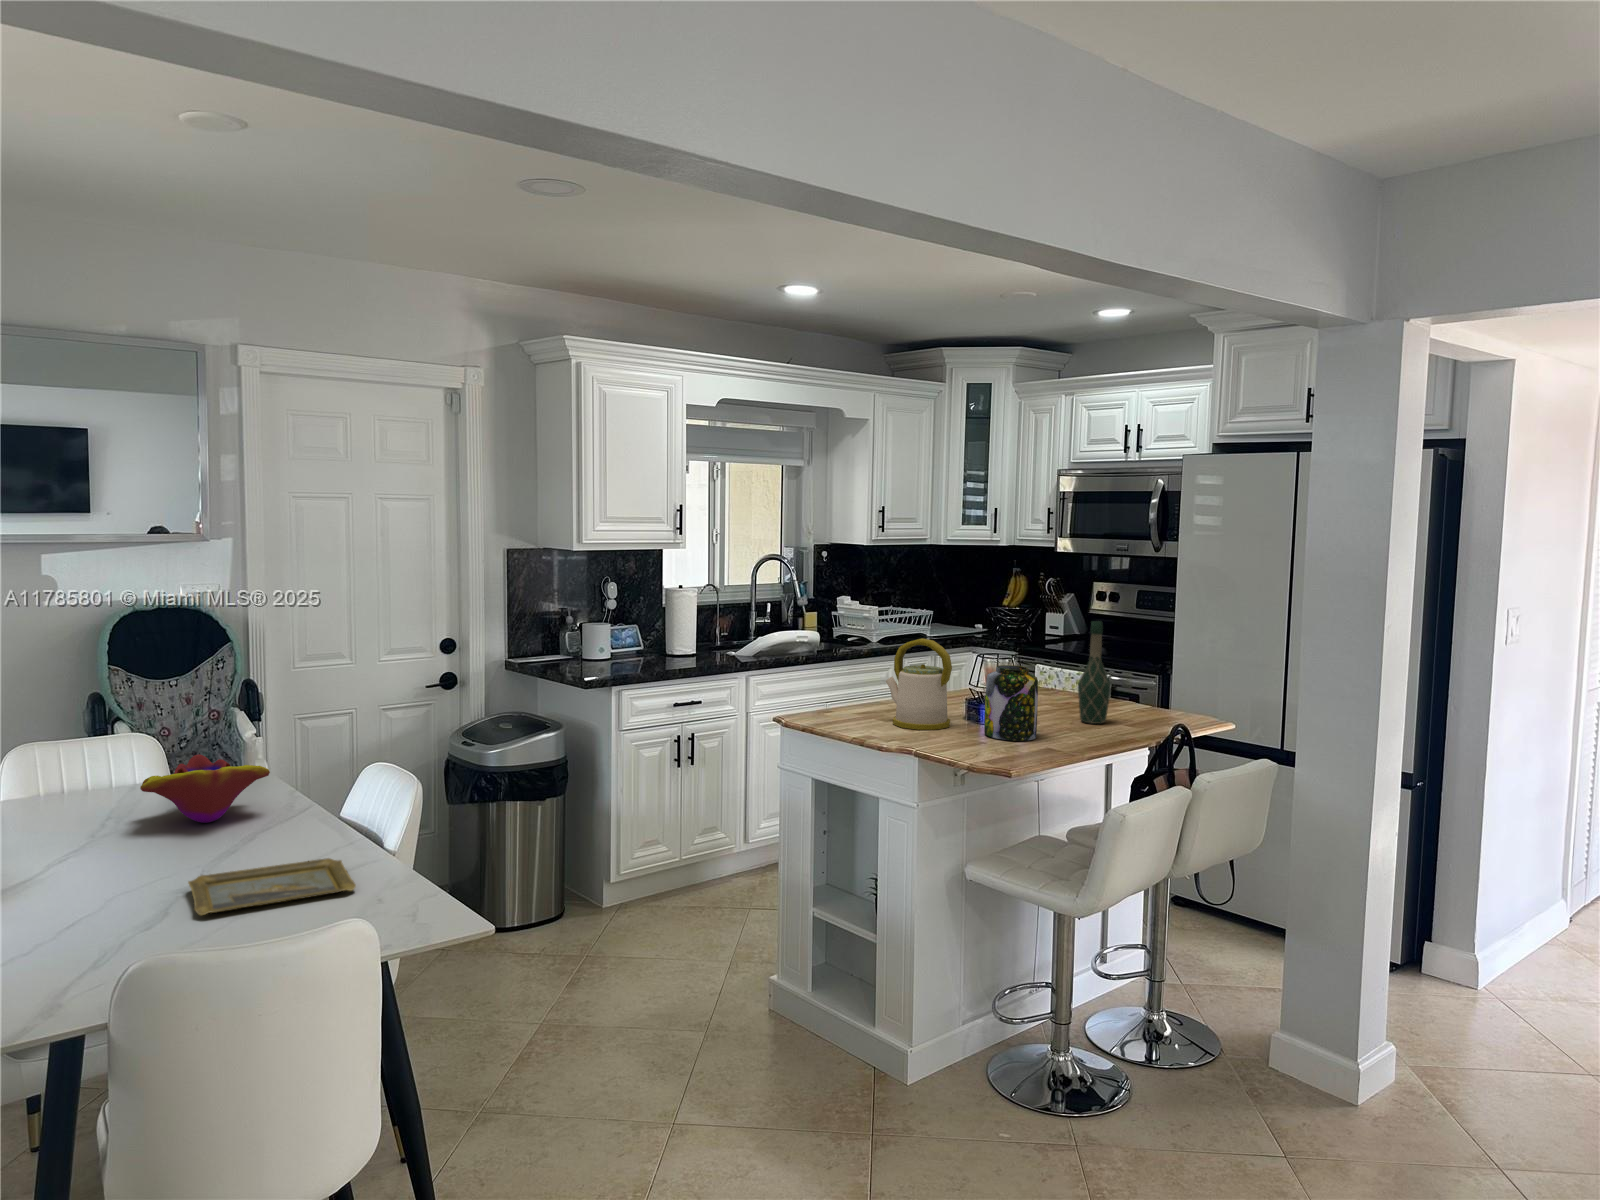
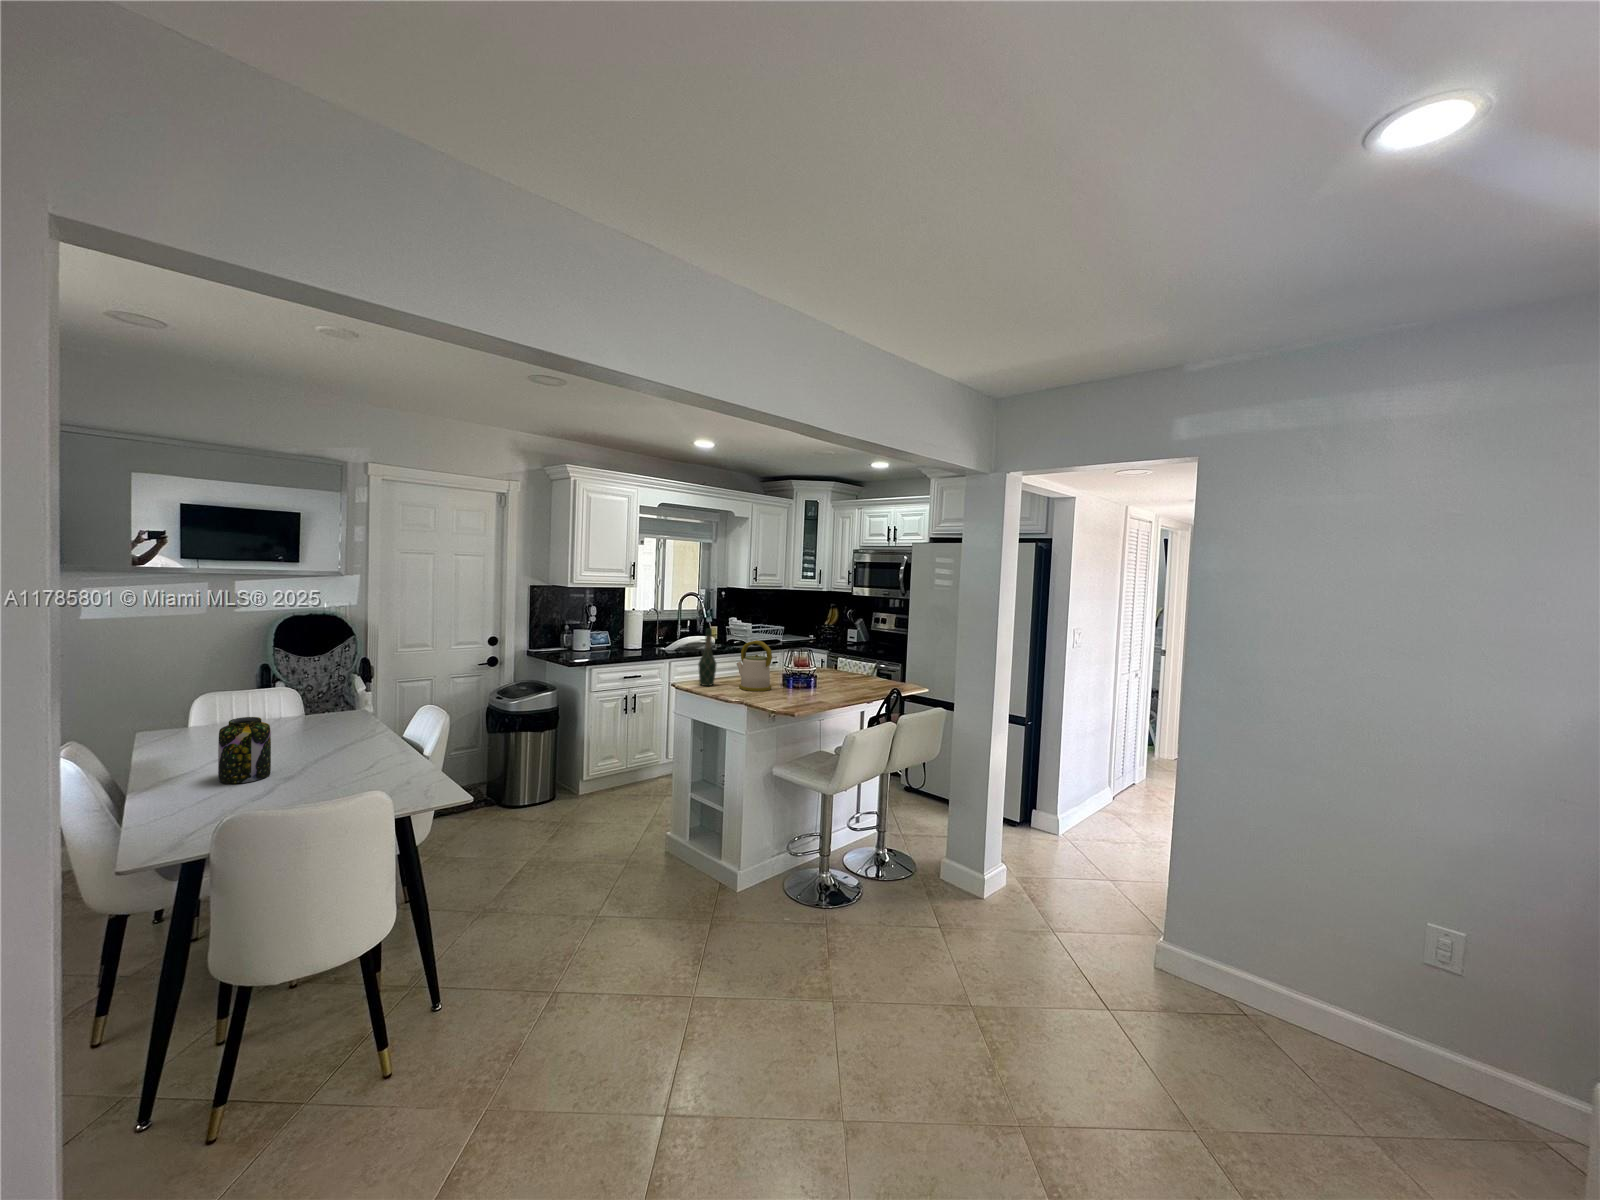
wine bottle: present [1078,621,1111,724] -> present [698,628,716,686]
jar: present [984,665,1038,741] -> present [218,717,271,784]
decorative bowl: present [140,754,270,823] -> none [277,700,362,740]
tray: present [188,858,356,915] -> none [297,760,401,792]

